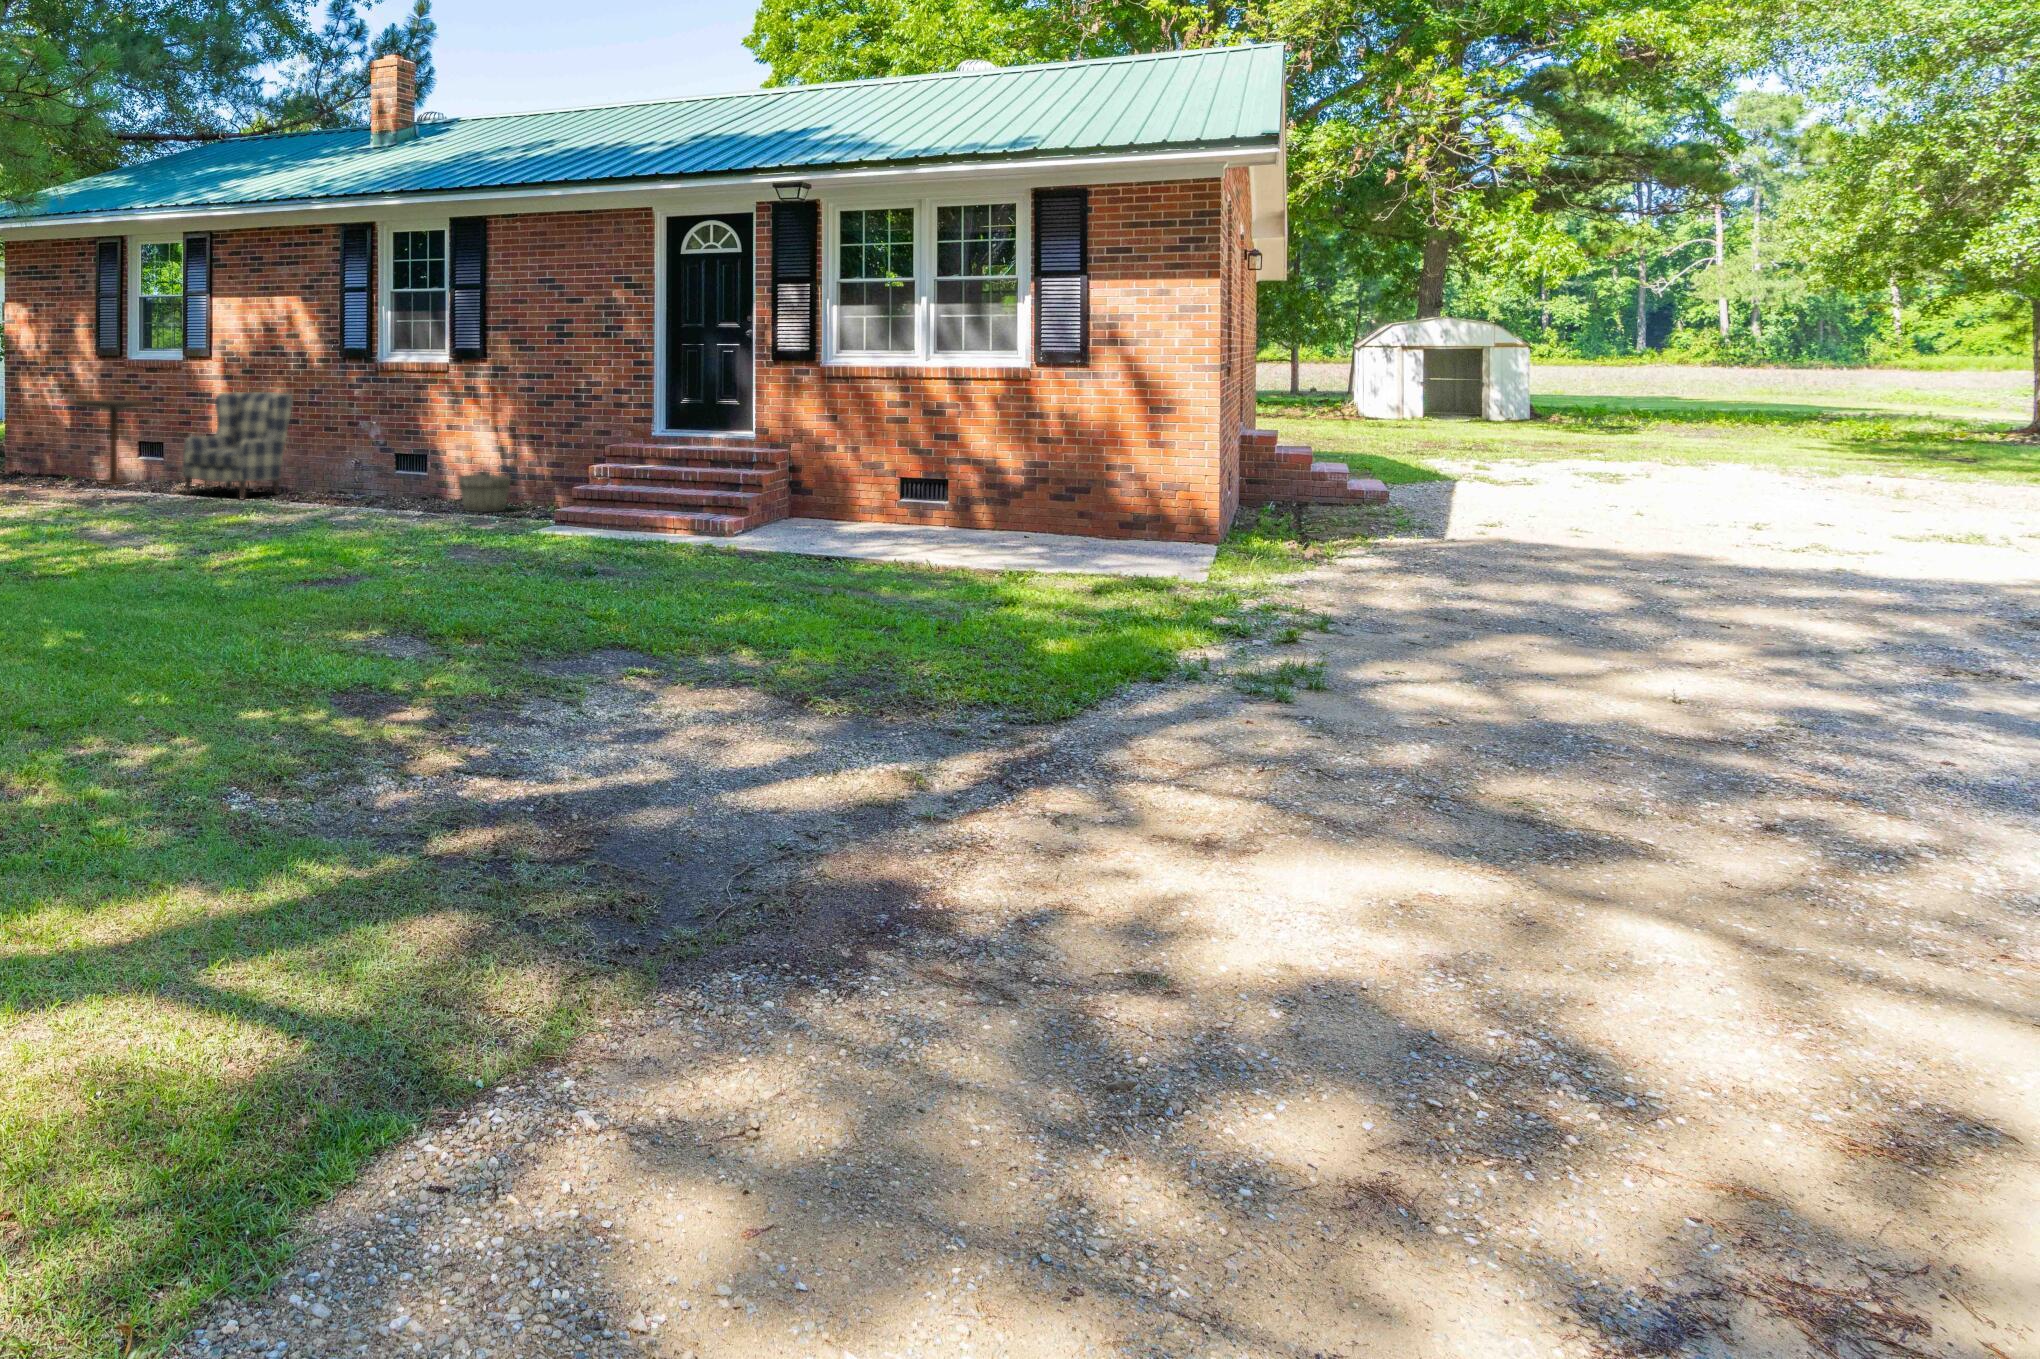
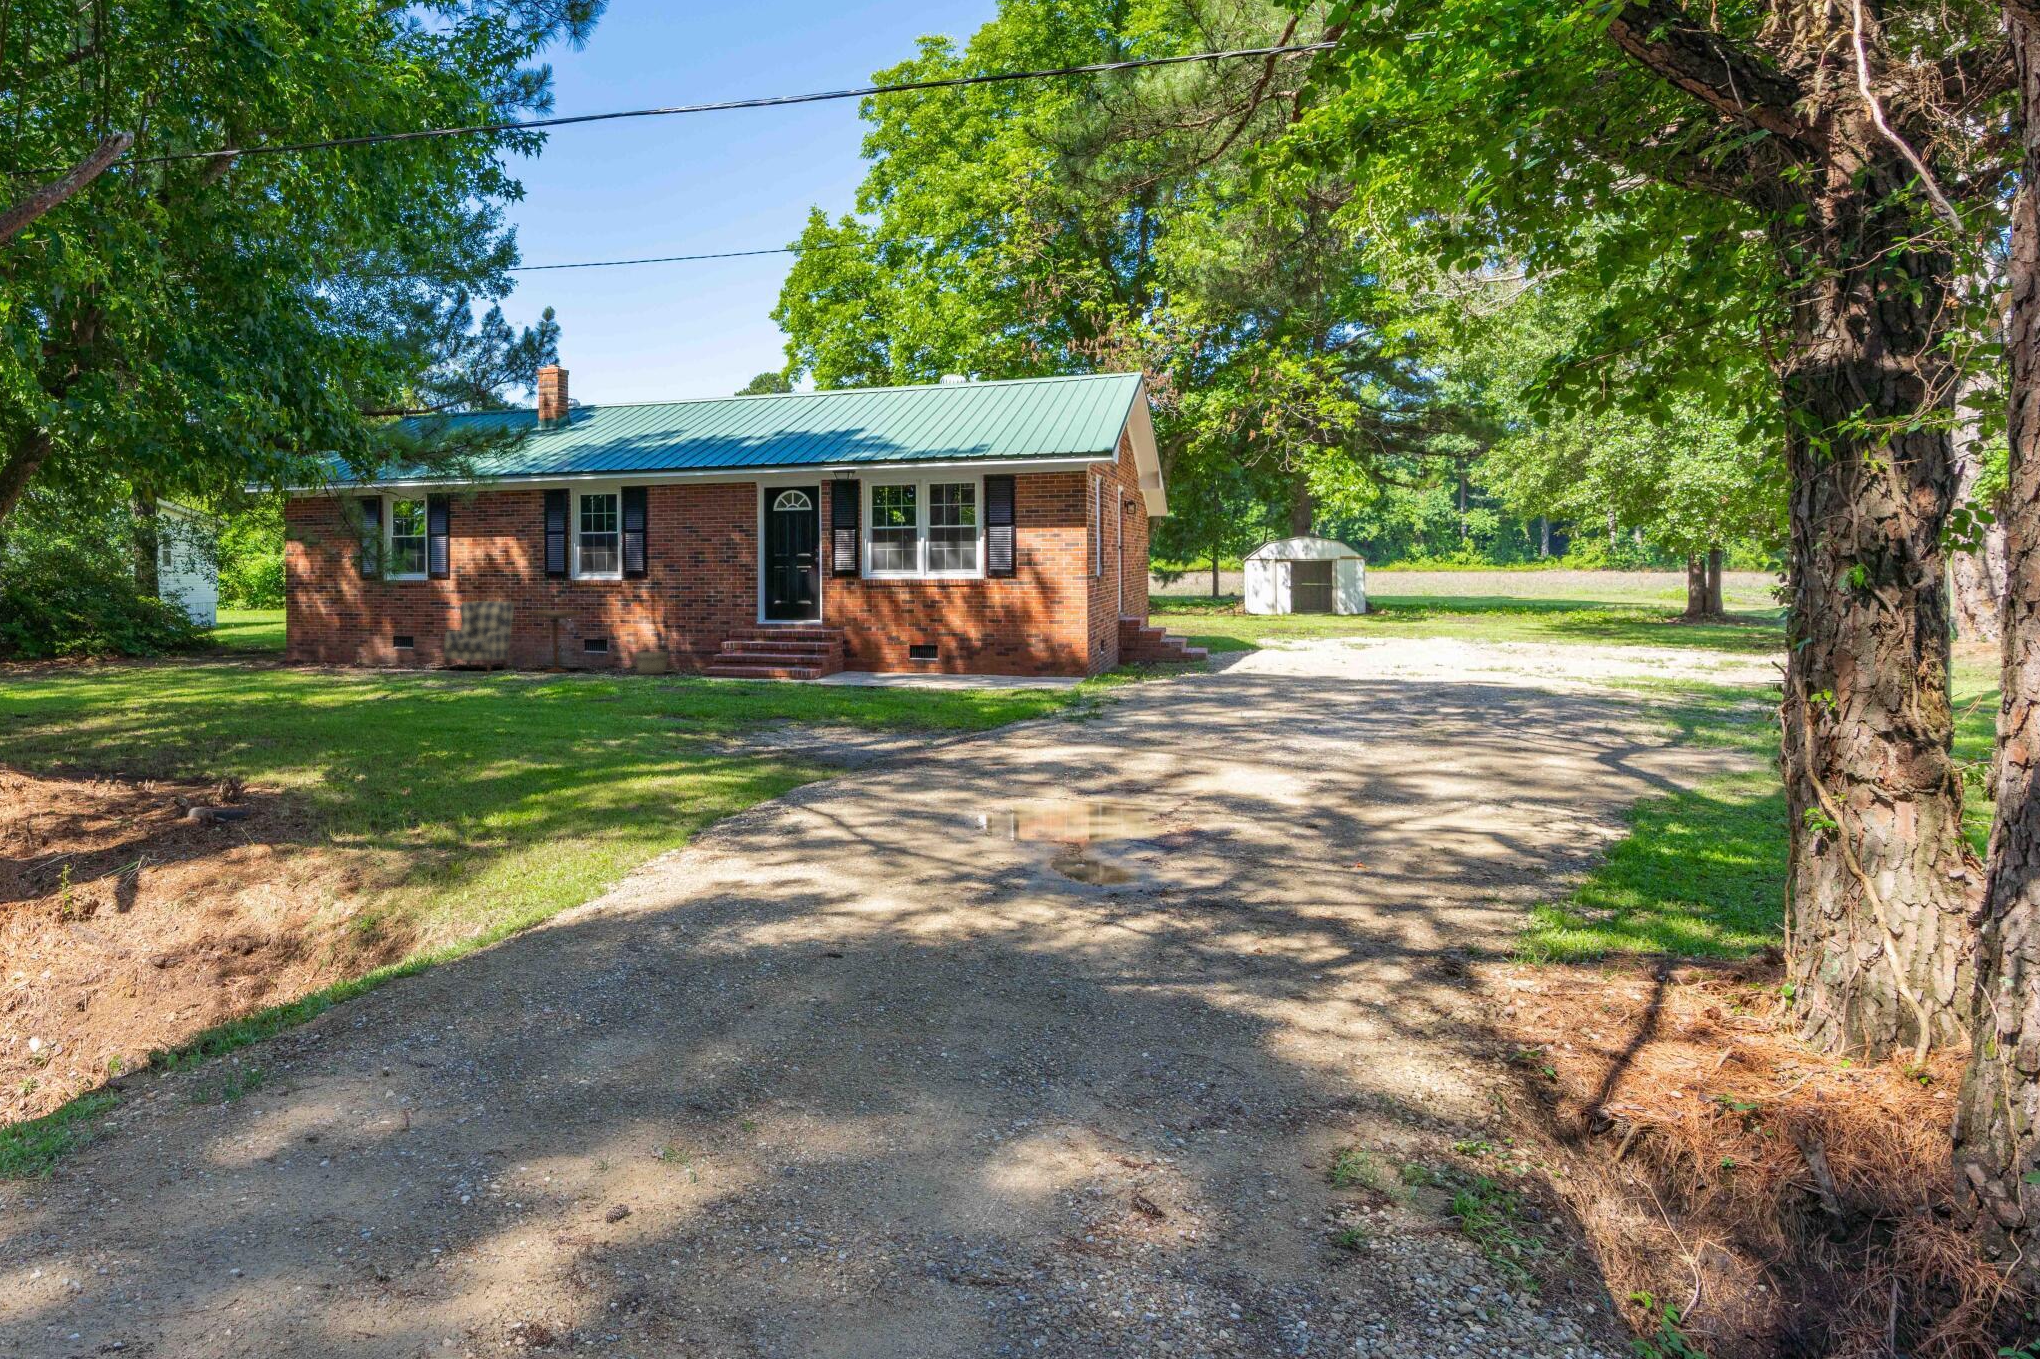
pedestal table: present [75,400,153,485] -> present [529,611,582,672]

